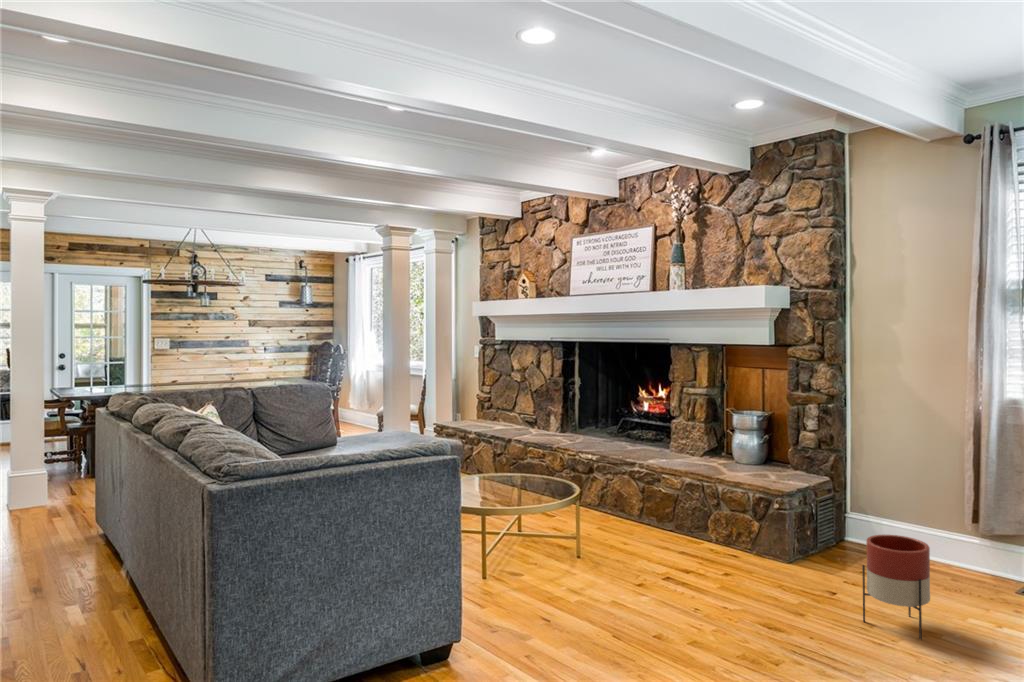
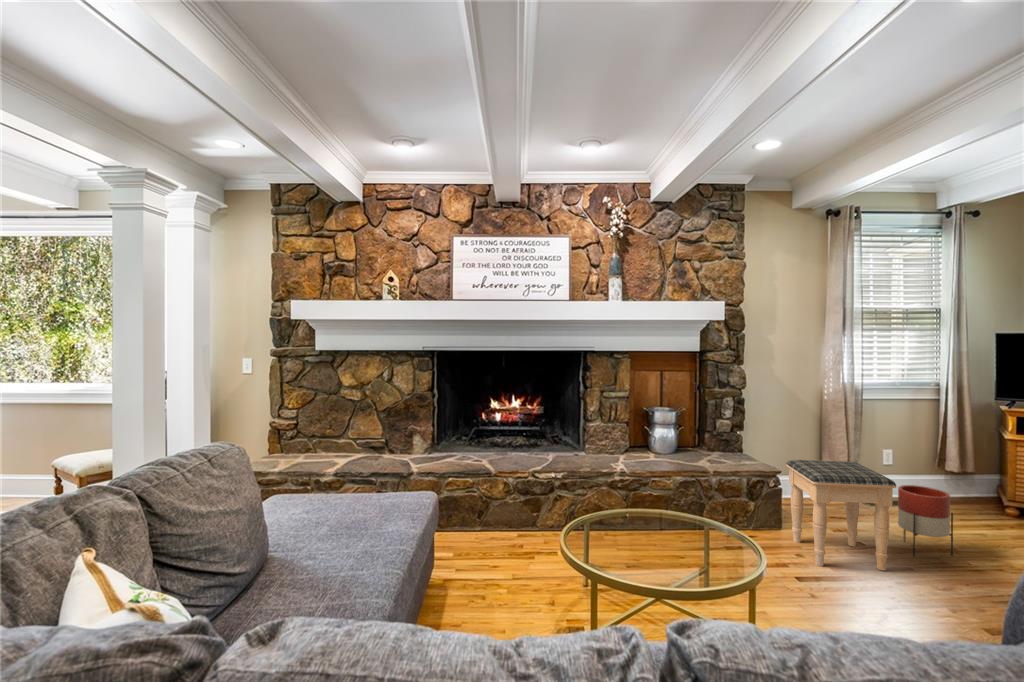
footstool: none [711,476,834,609] -> present [786,460,896,571]

